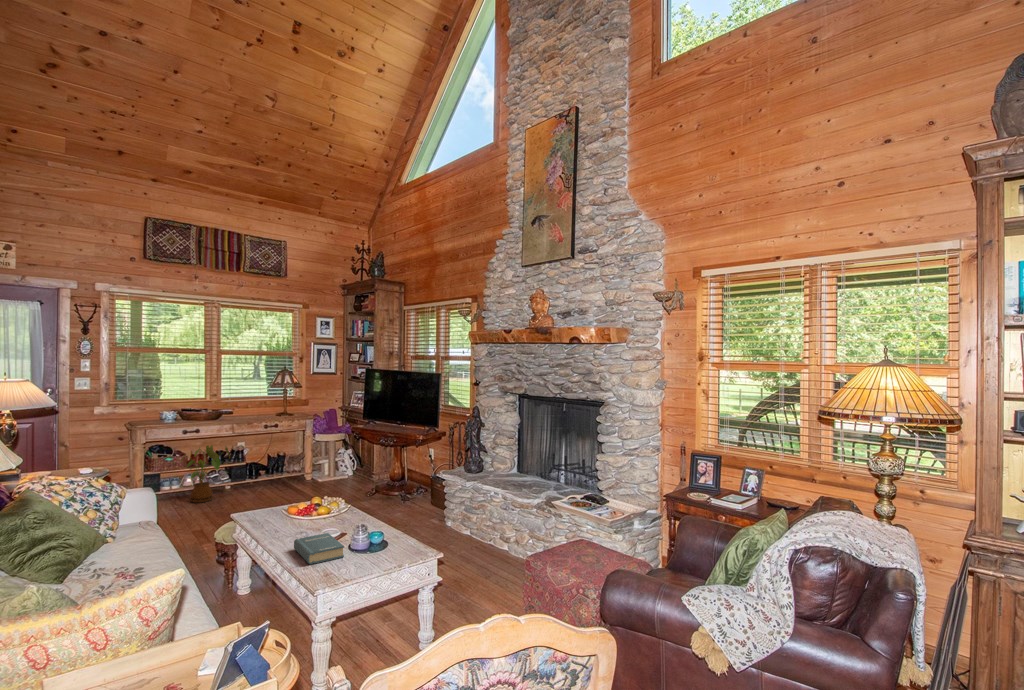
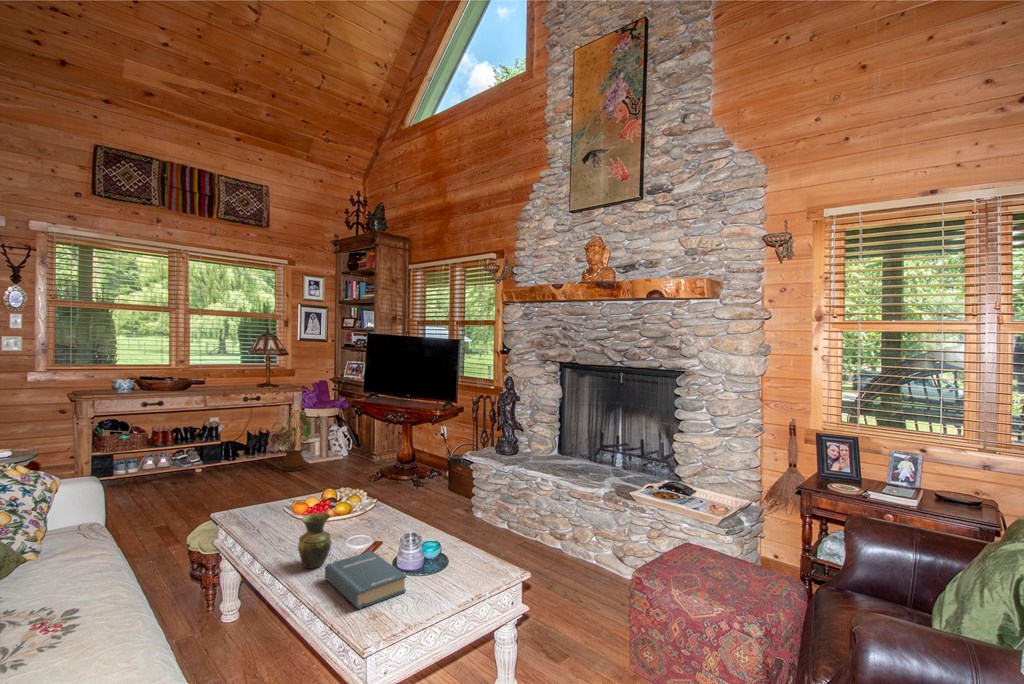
house plant: present [181,445,229,503] -> present [272,412,322,471]
vase: none [279,506,301,544] -> present [298,513,331,568]

